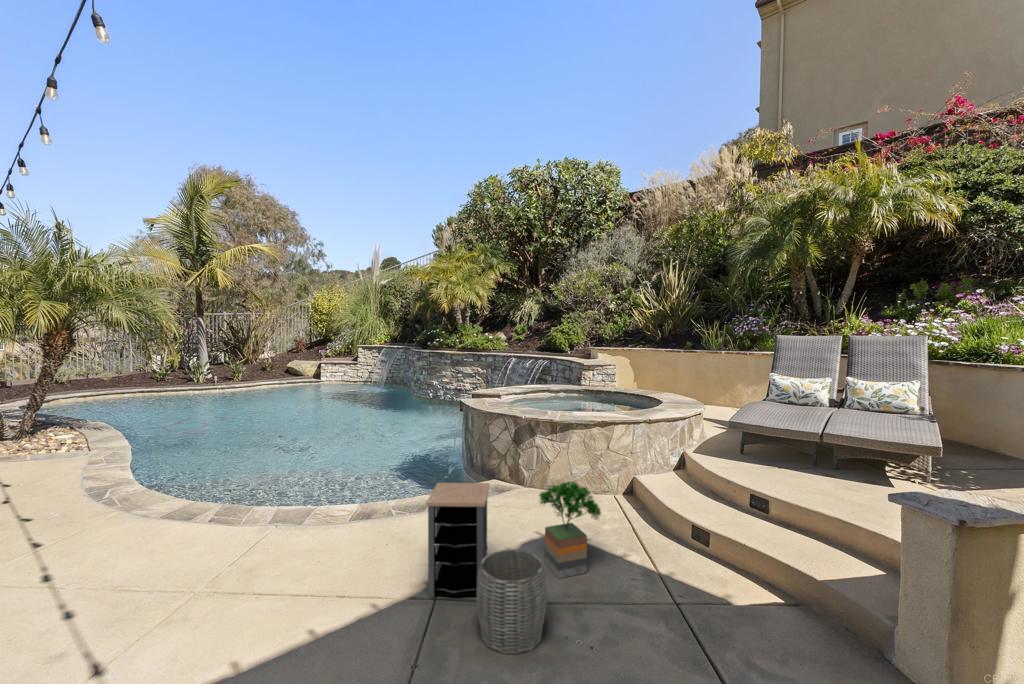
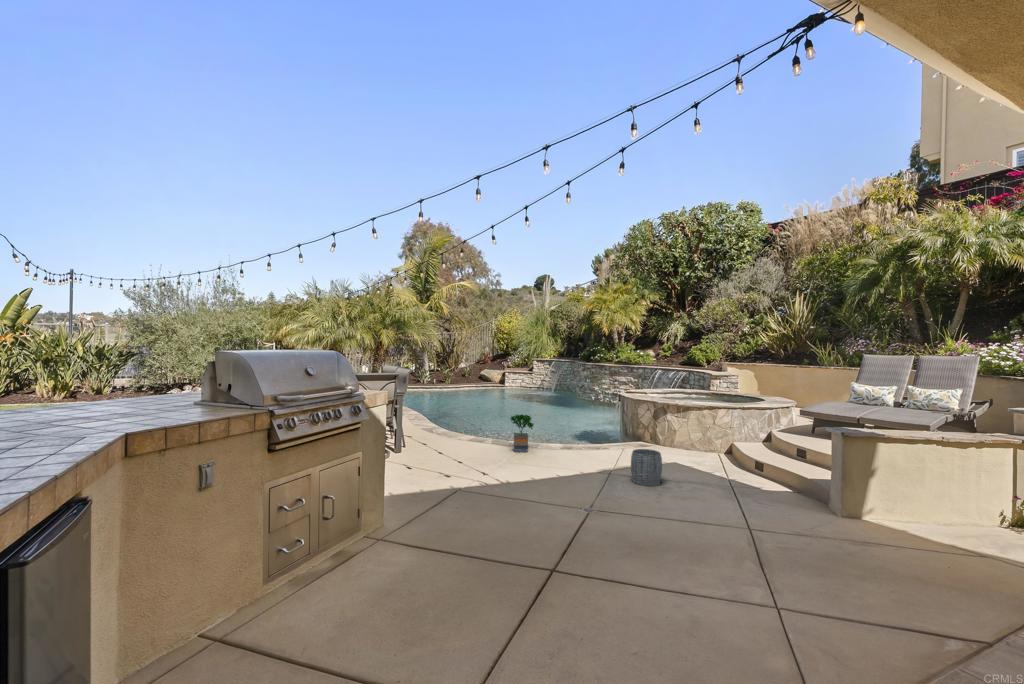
potted tree: present [540,482,601,579] -> present [511,414,534,452]
side table: present [426,483,489,597] -> none [607,423,637,474]

